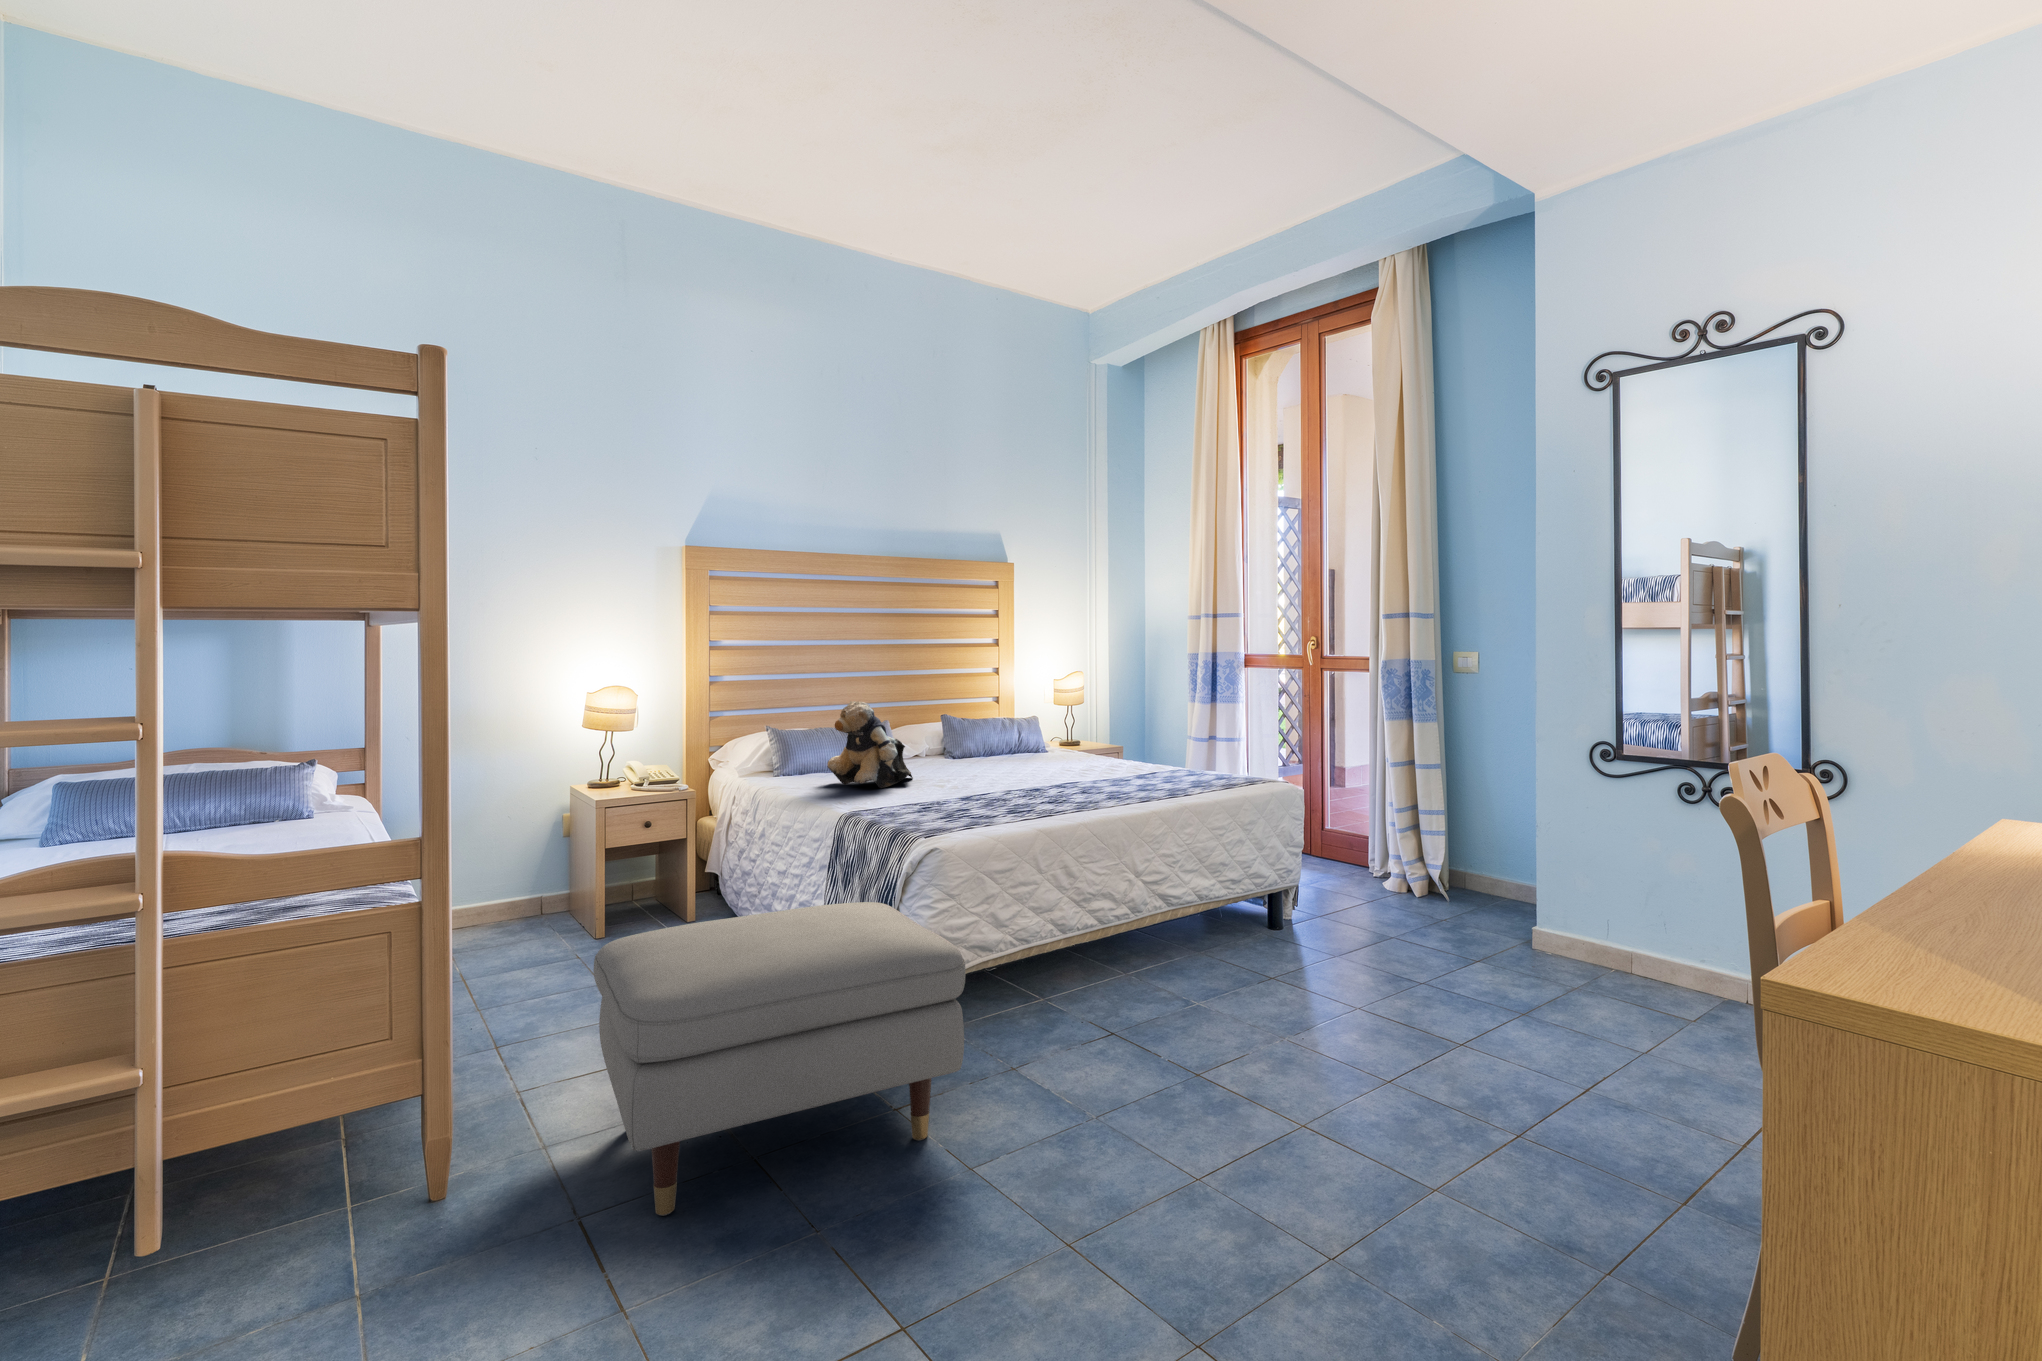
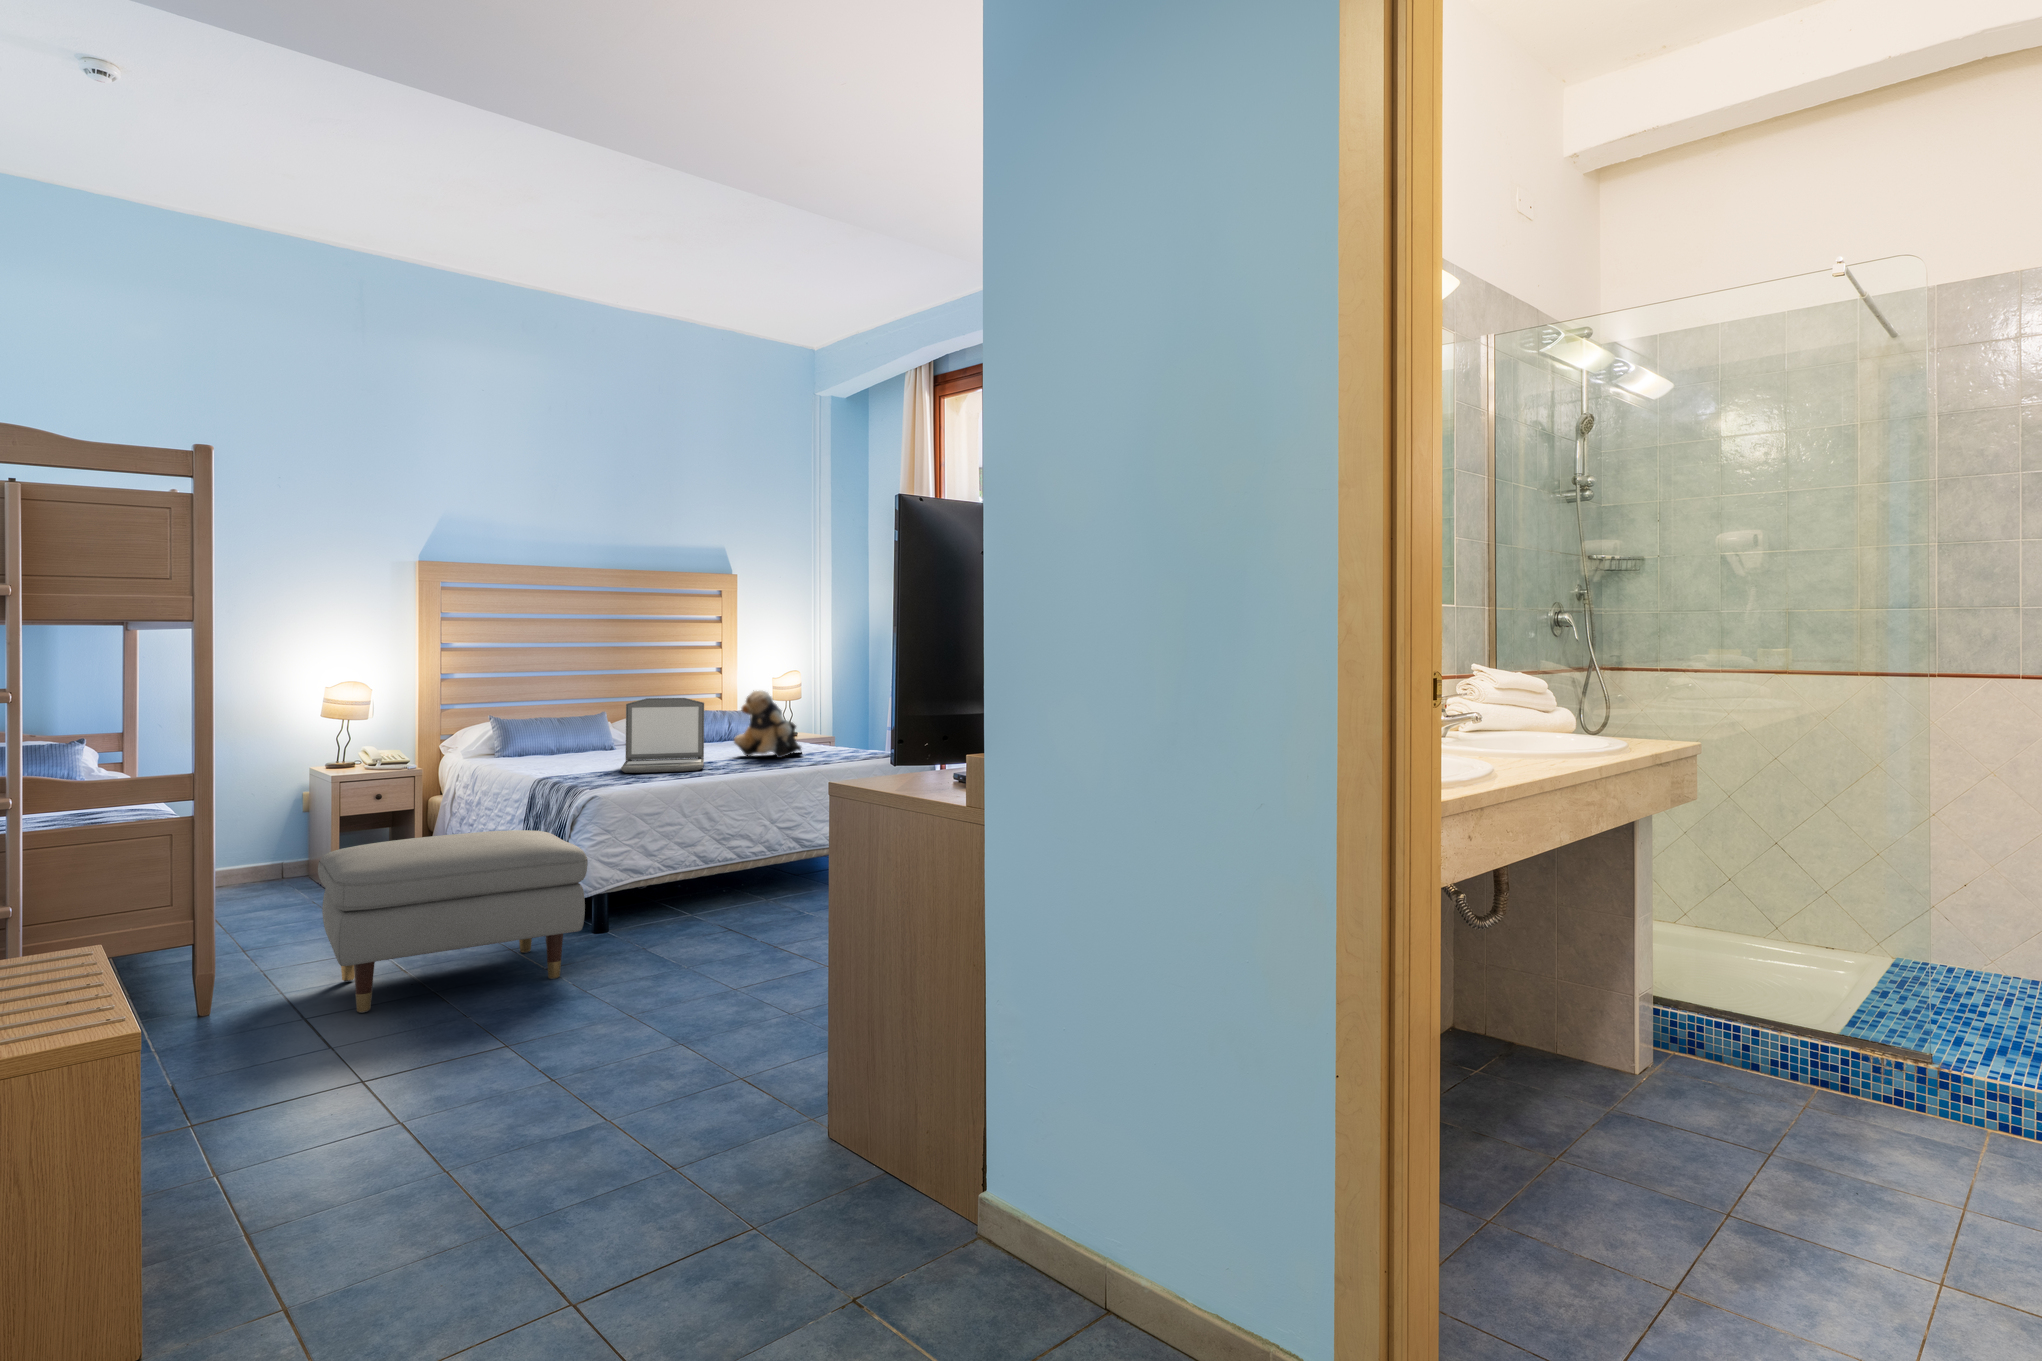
teddy bear: present [827,701,913,788] -> present [734,691,801,758]
laptop: none [936,709,1038,806] -> present [621,698,704,773]

